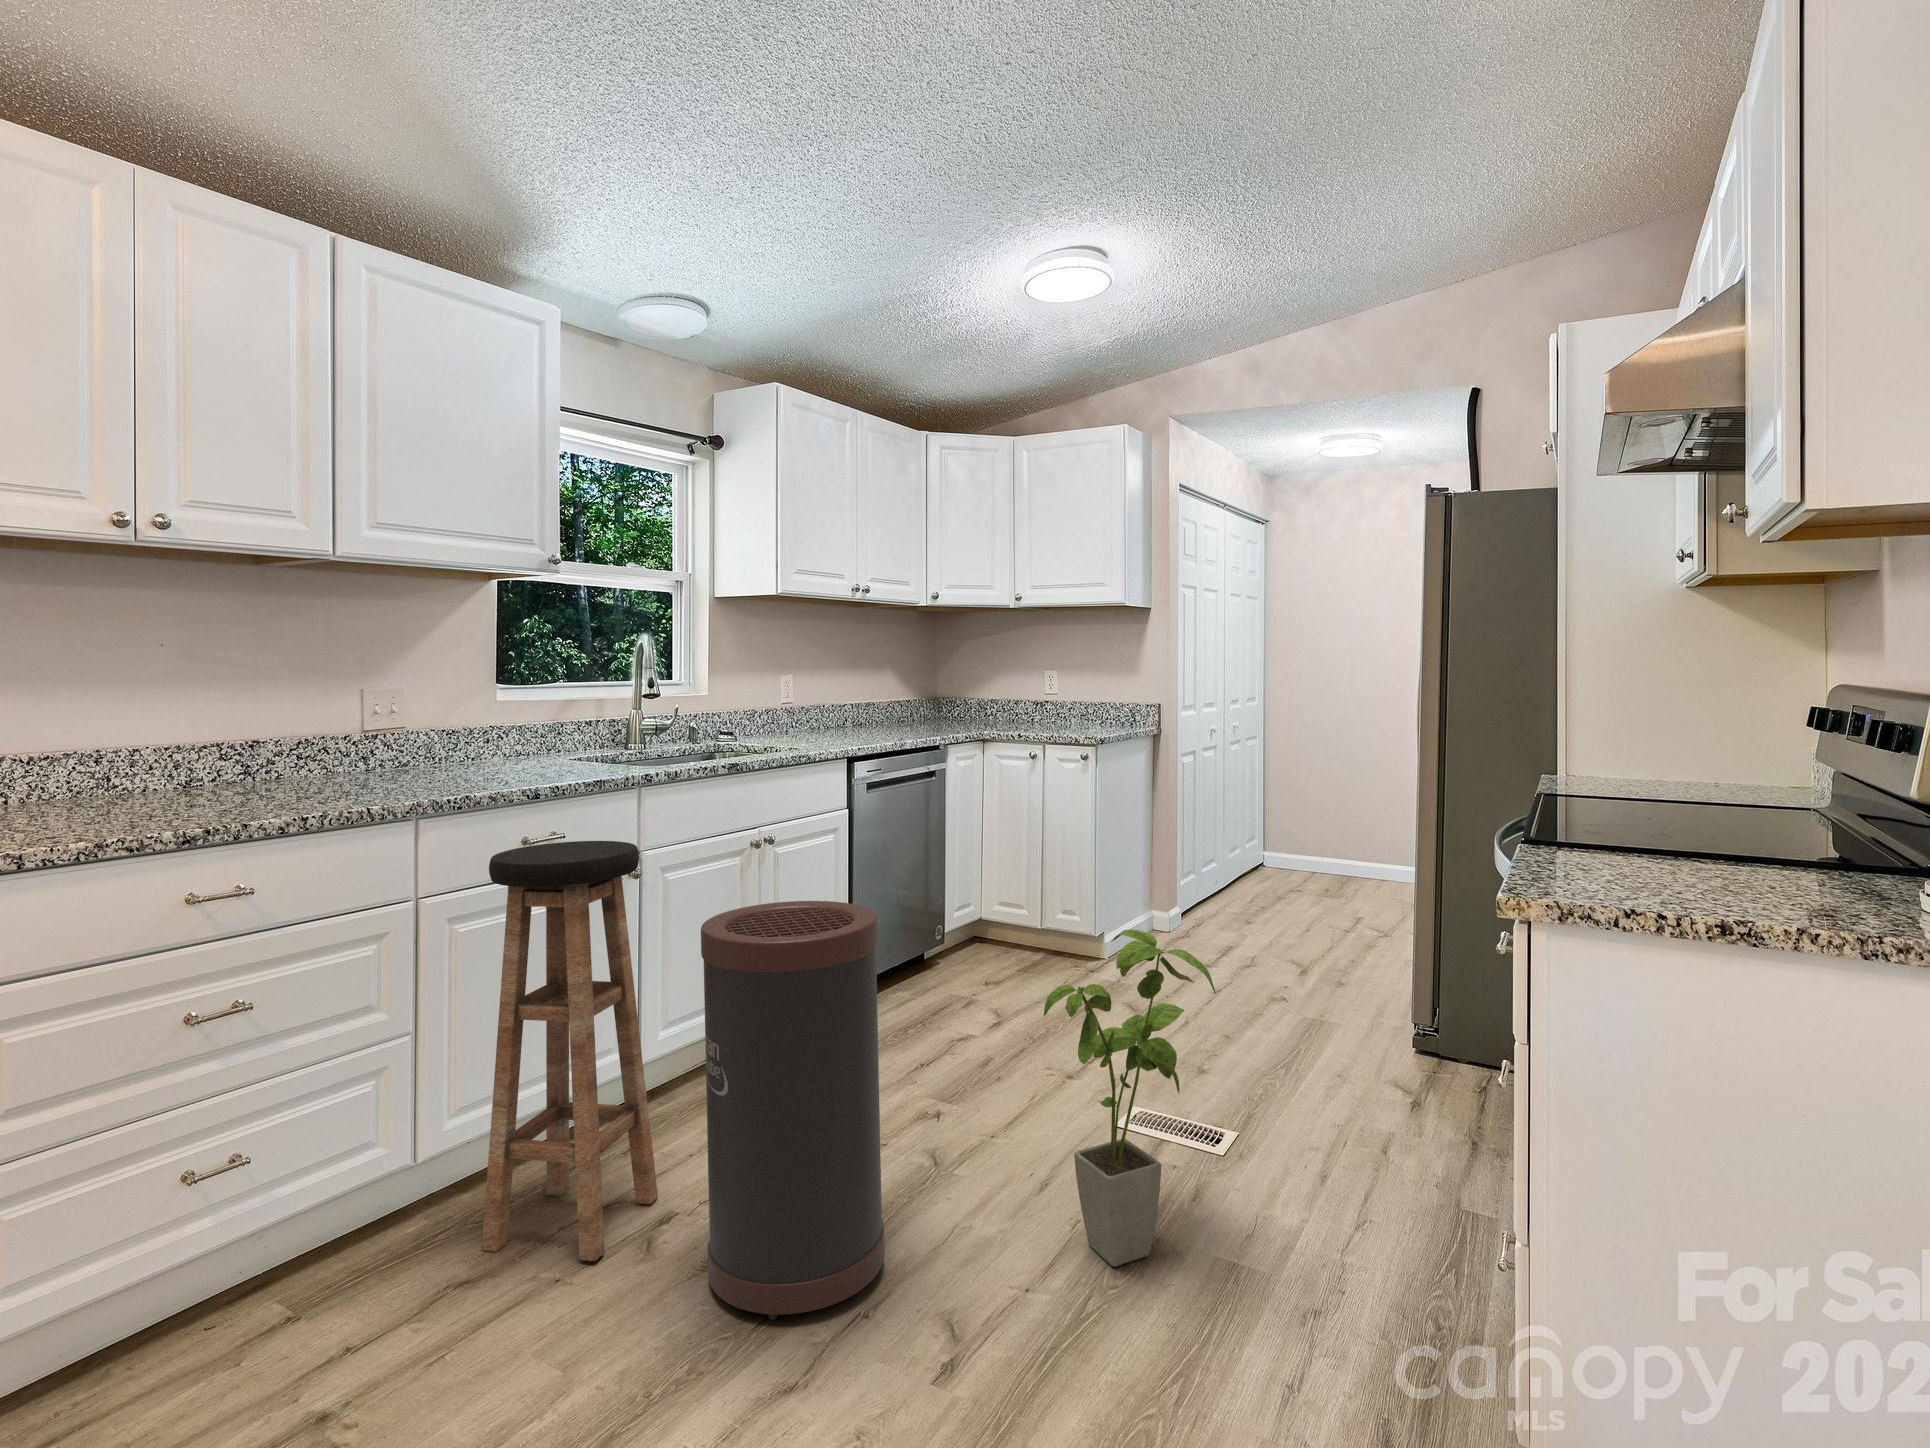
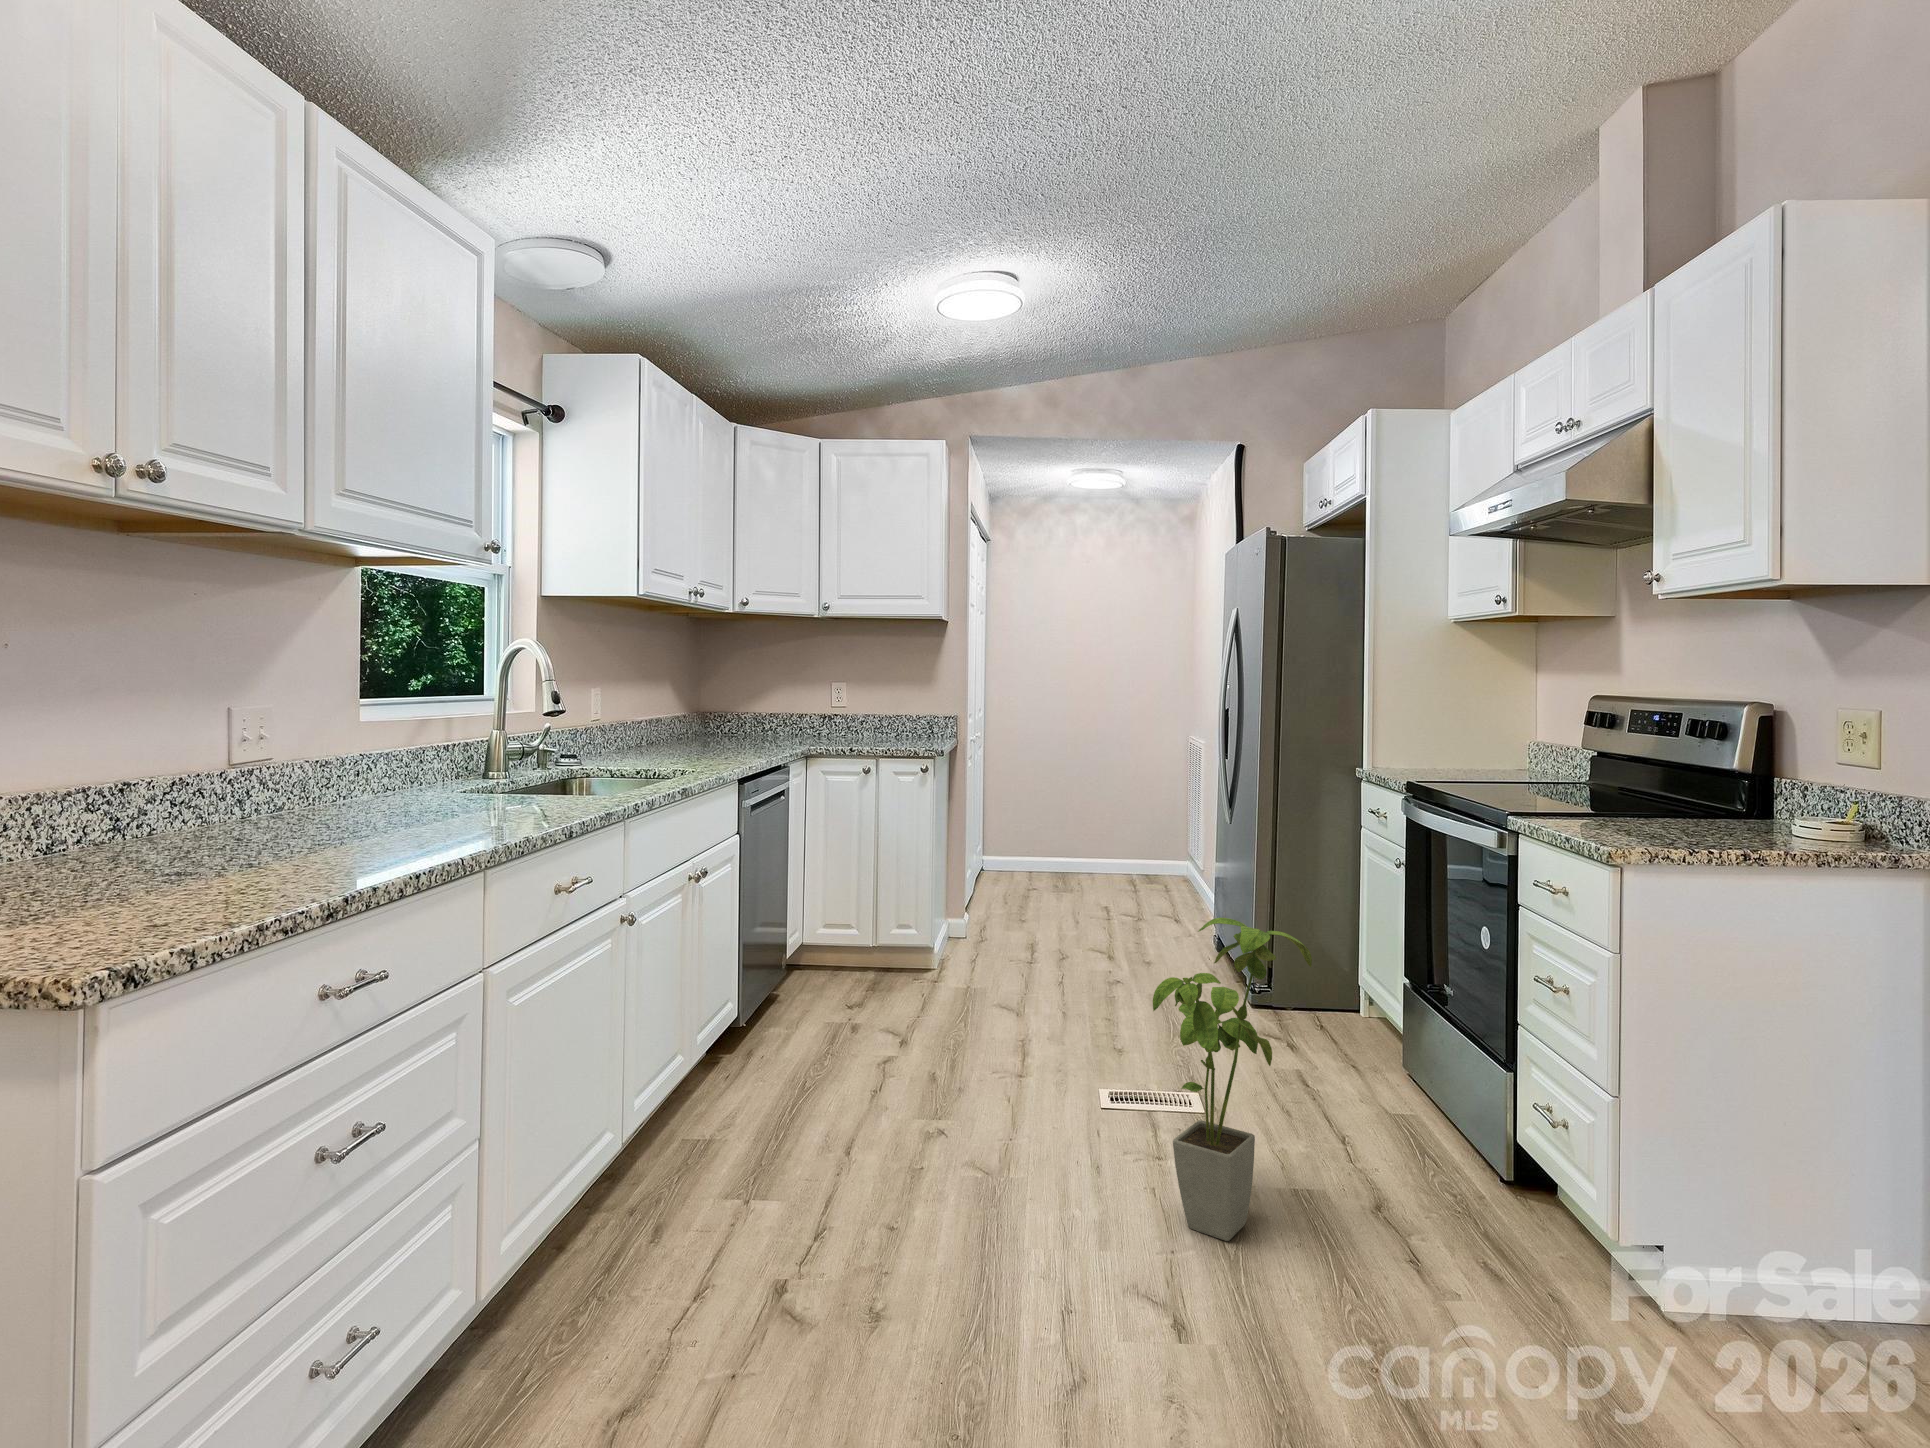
bar stool: present [482,841,658,1261] -> none [567,878,743,1391]
trash can: present [701,901,885,1319] -> none [853,921,1052,1370]

